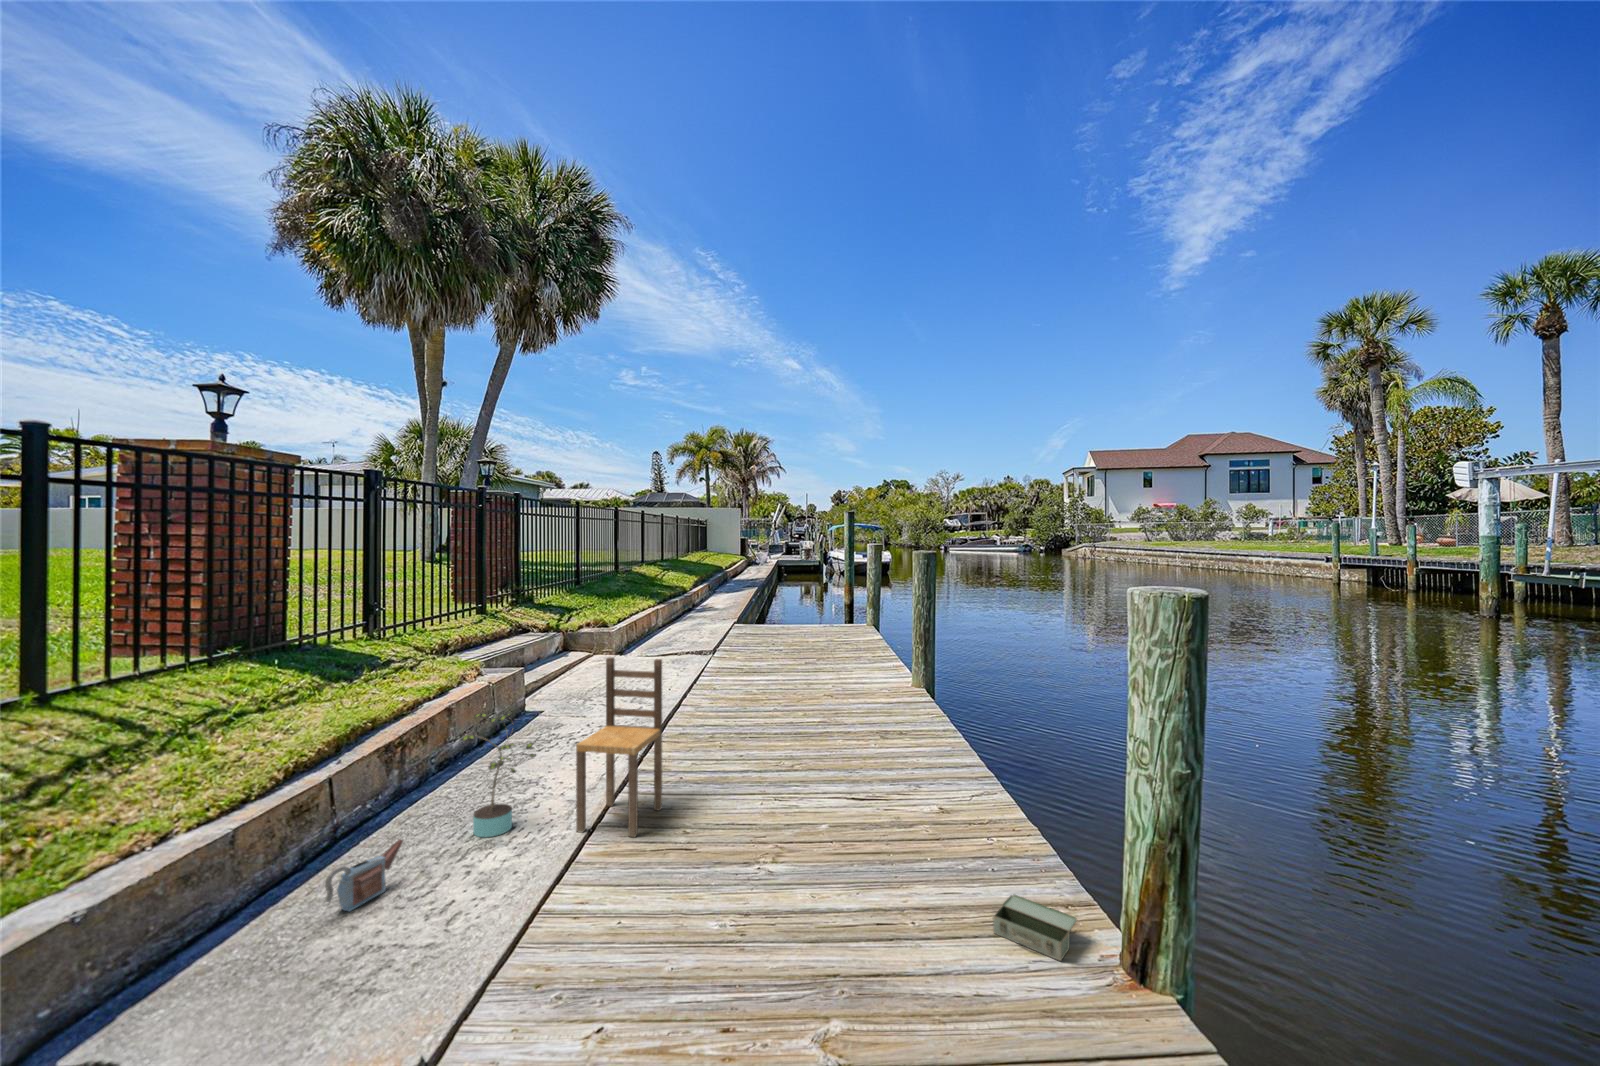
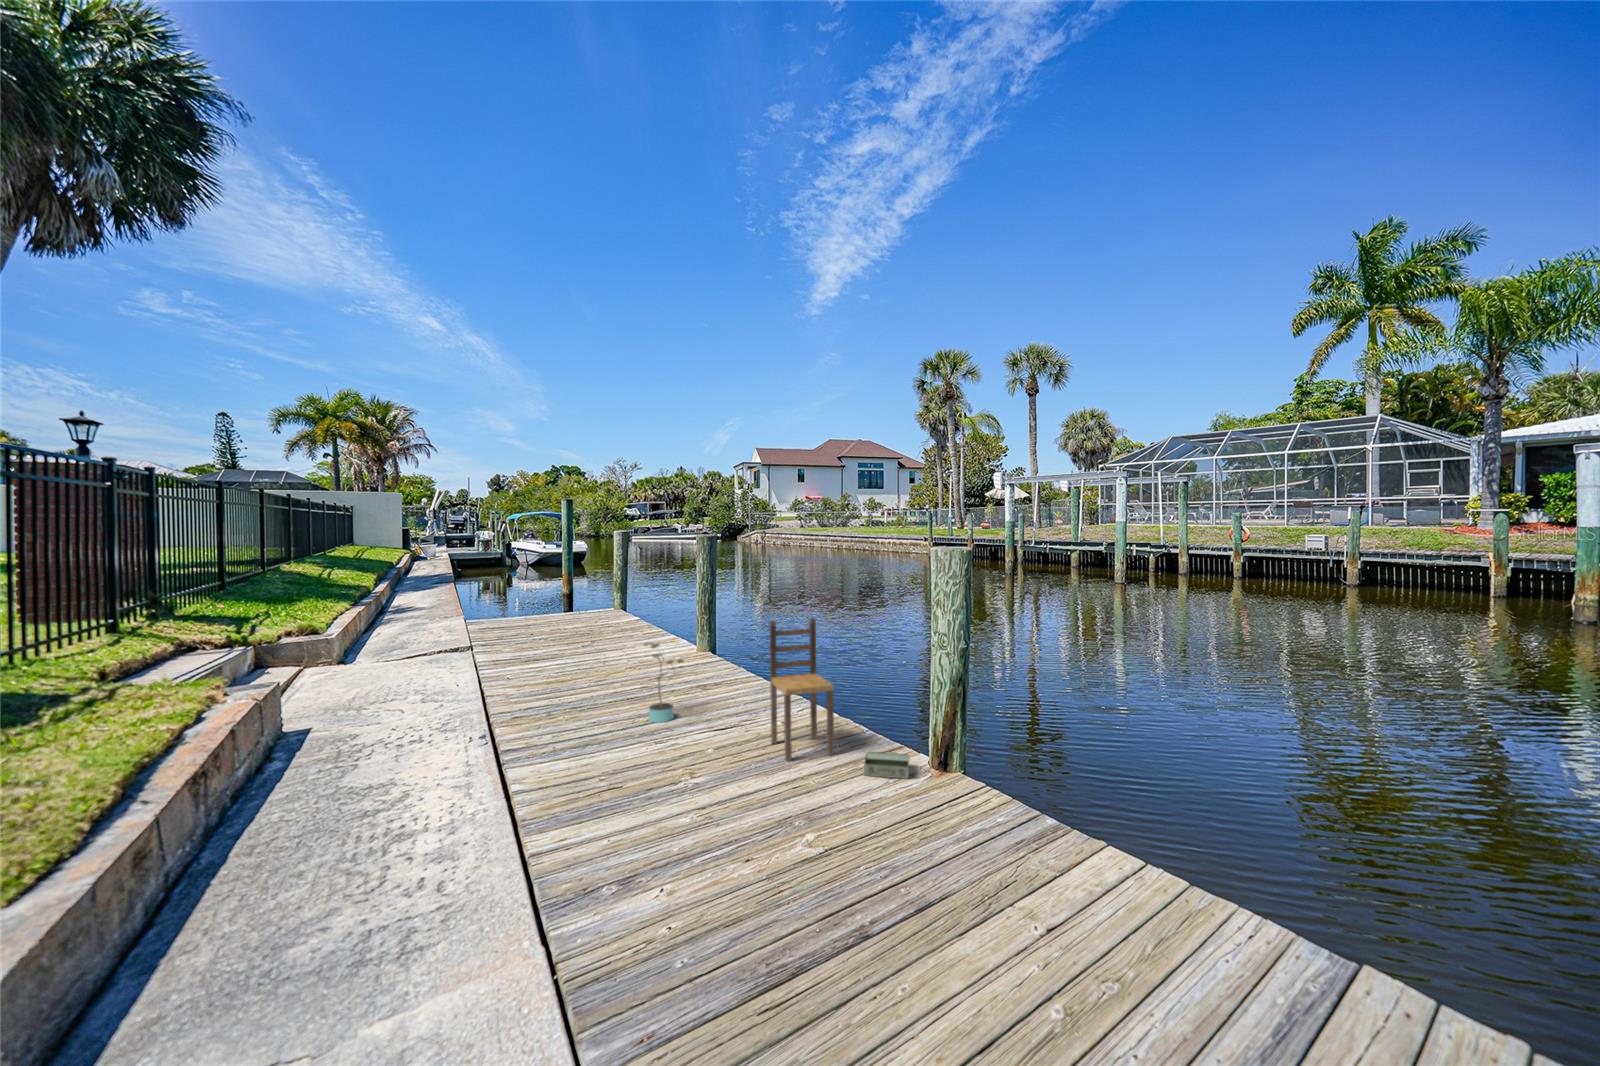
chair: present [576,657,662,837] -> present [770,618,834,762]
potted plant: present [461,713,535,837] -> present [644,643,683,723]
watering can: present [325,839,403,911] -> none [301,822,352,897]

